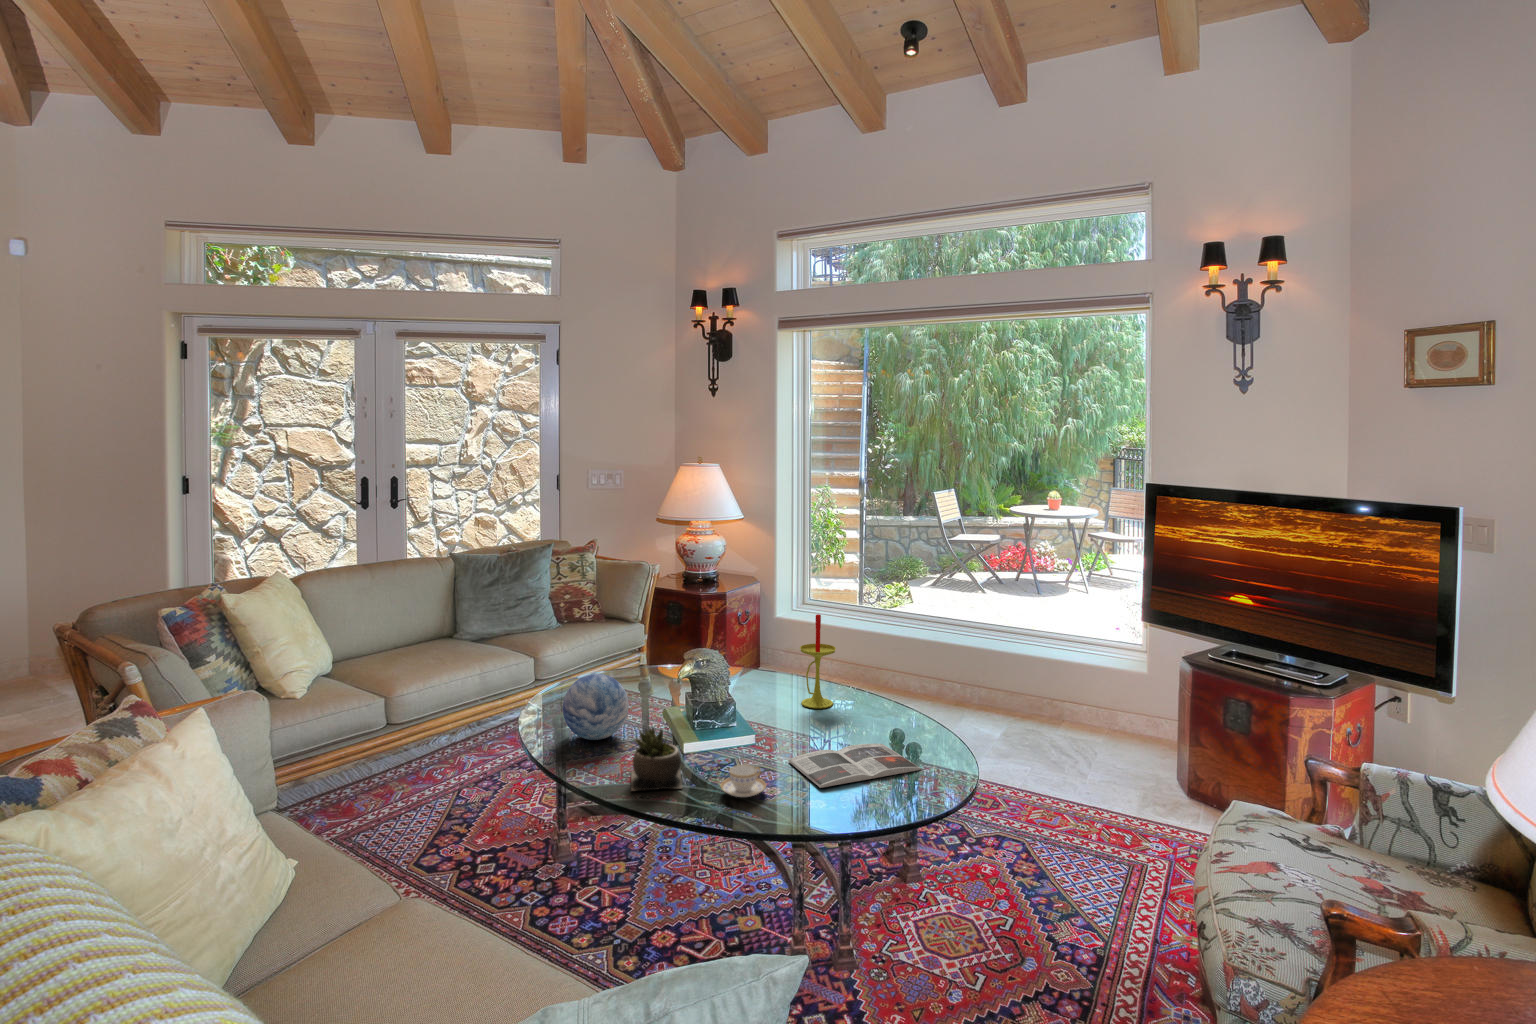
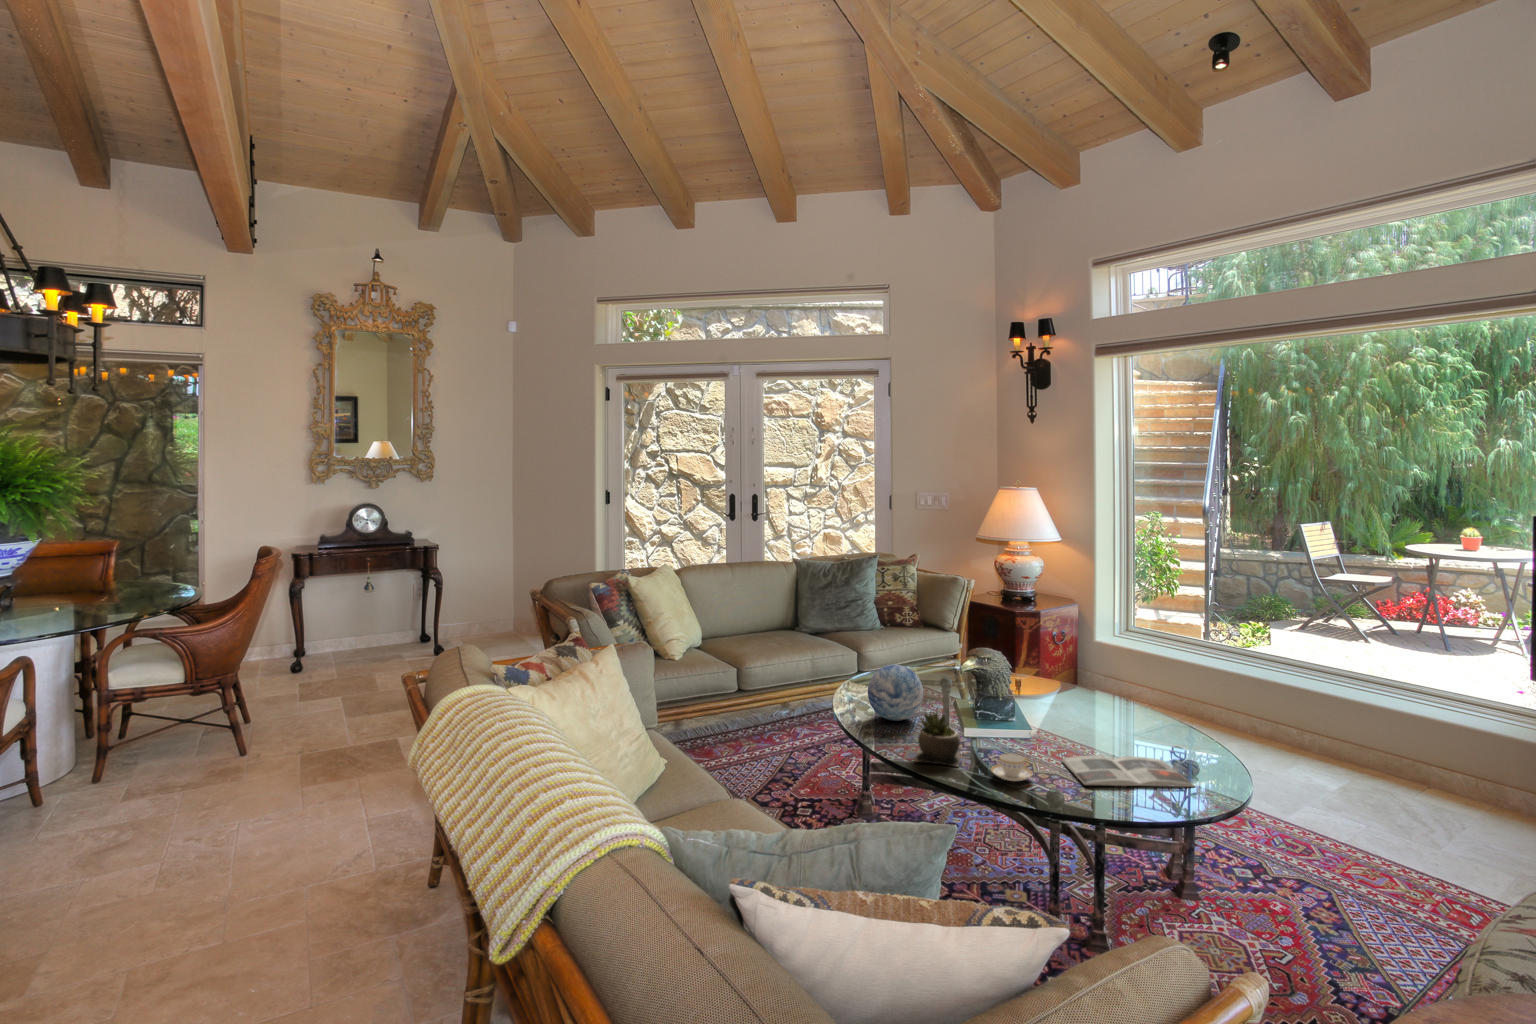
candle: present [800,614,836,708] -> none [1090,631,1127,723]

